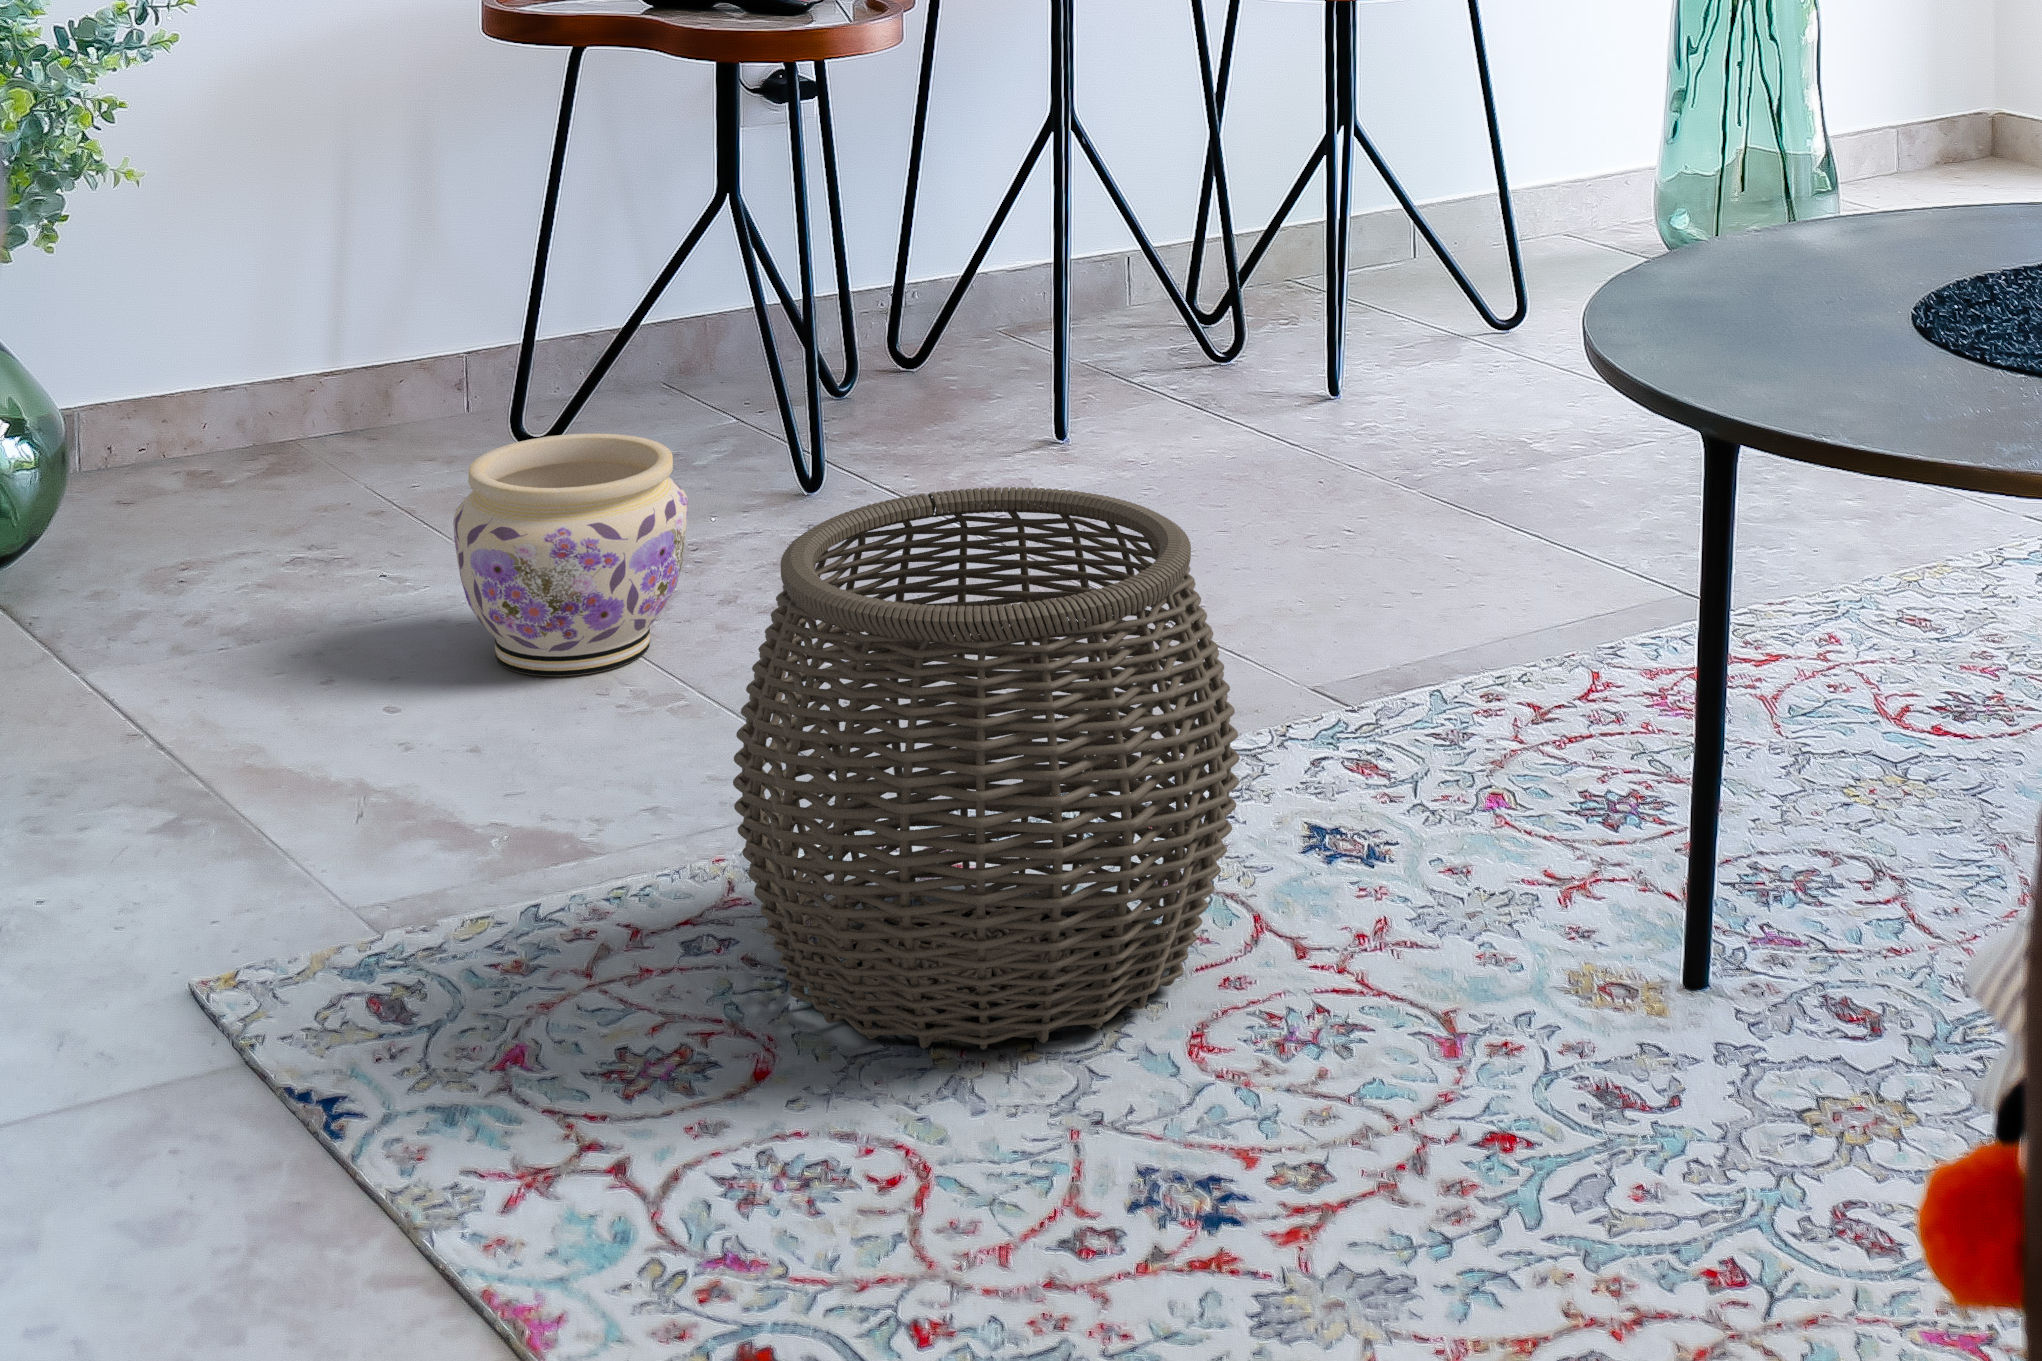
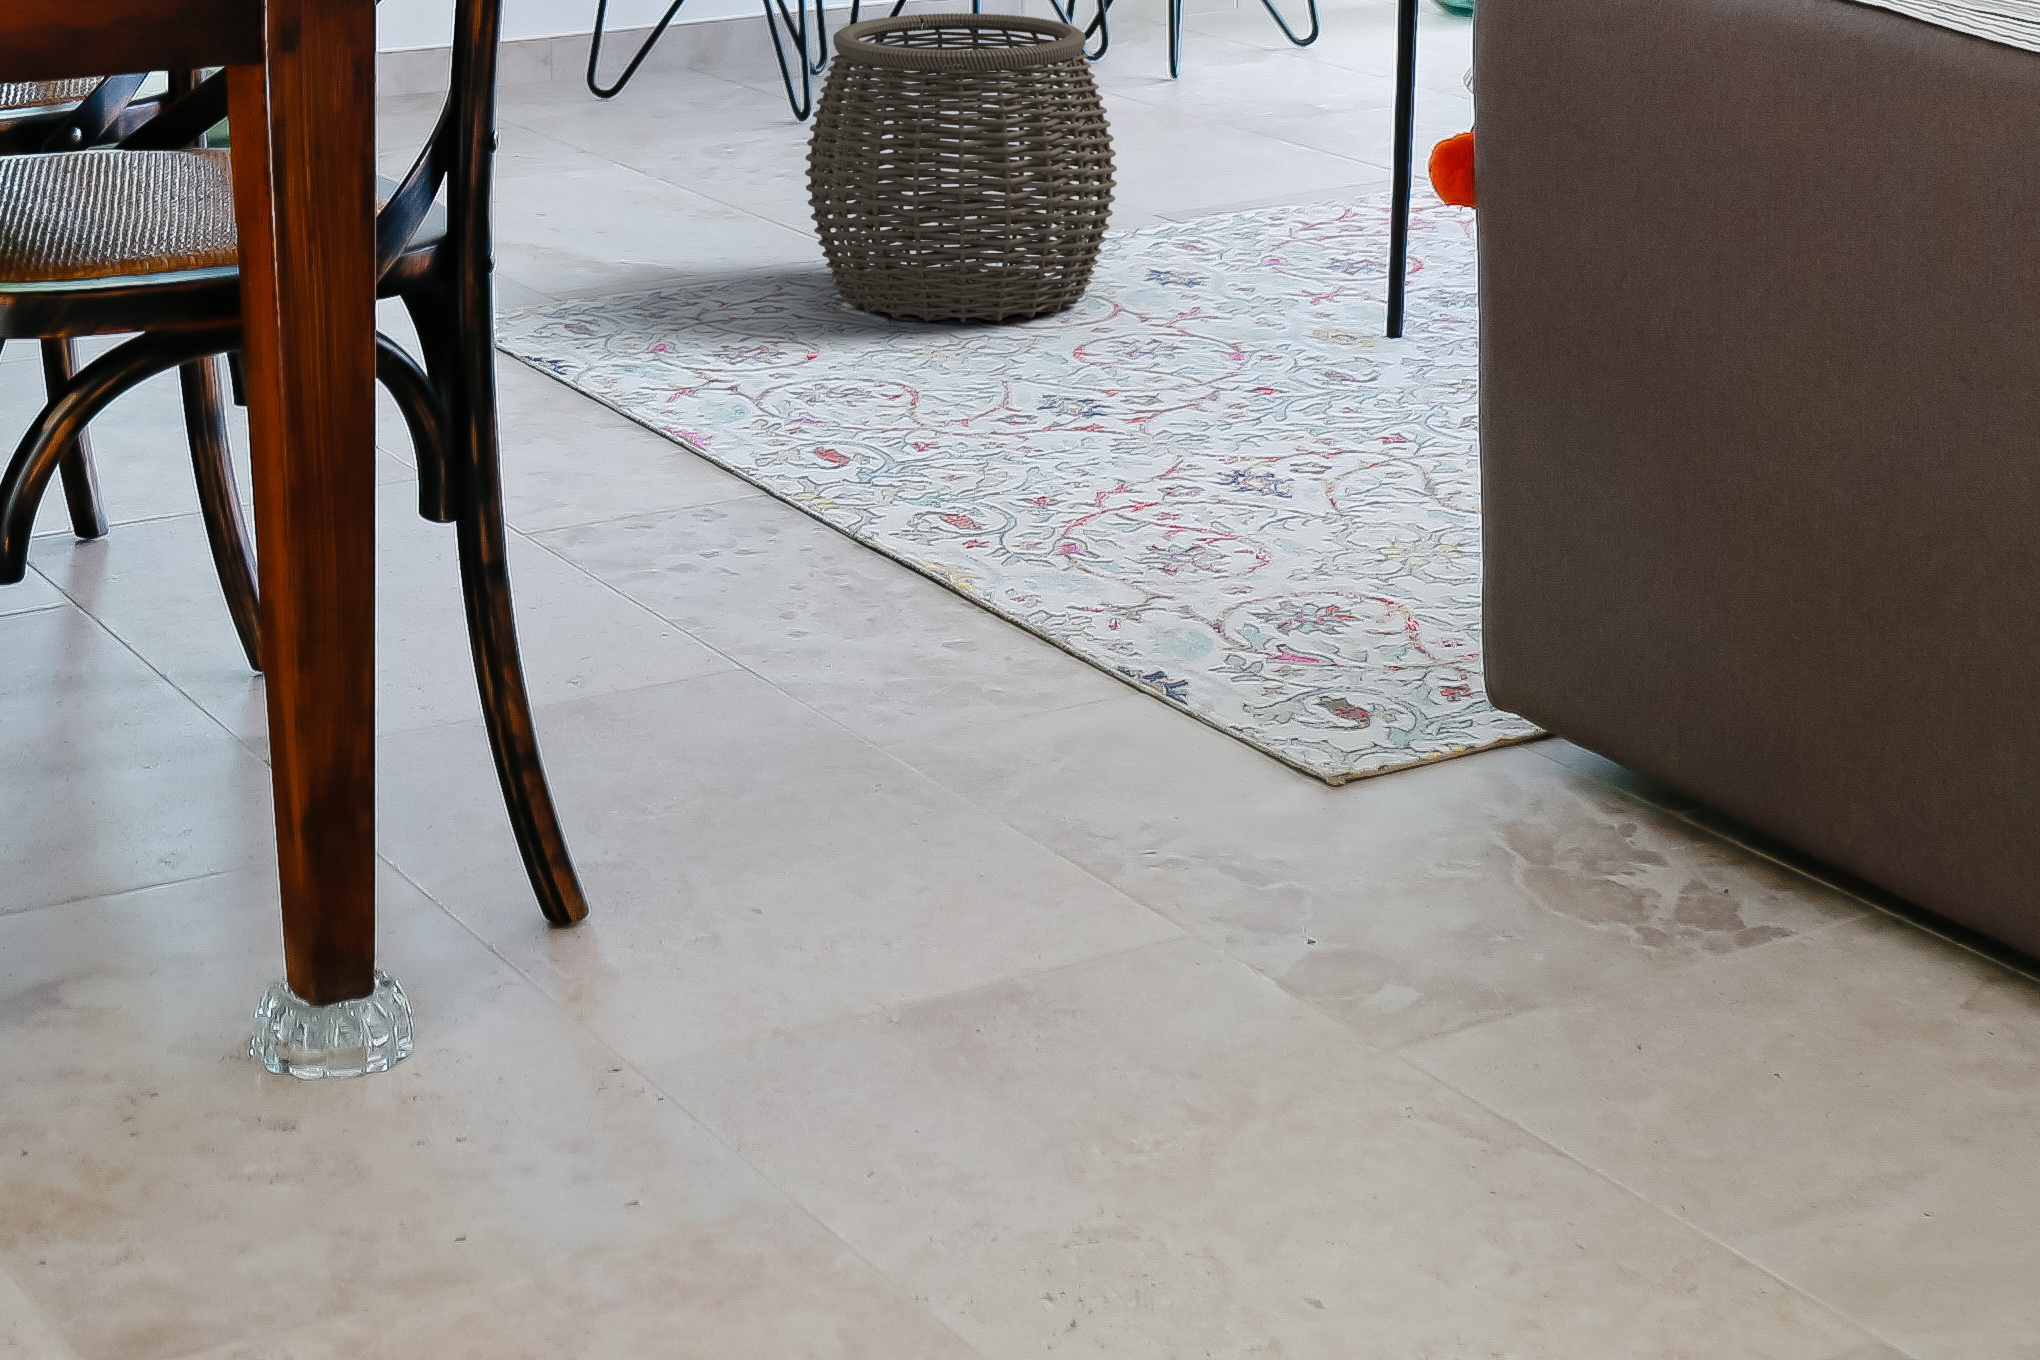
planter: present [453,433,688,676] -> none [586,41,739,189]

